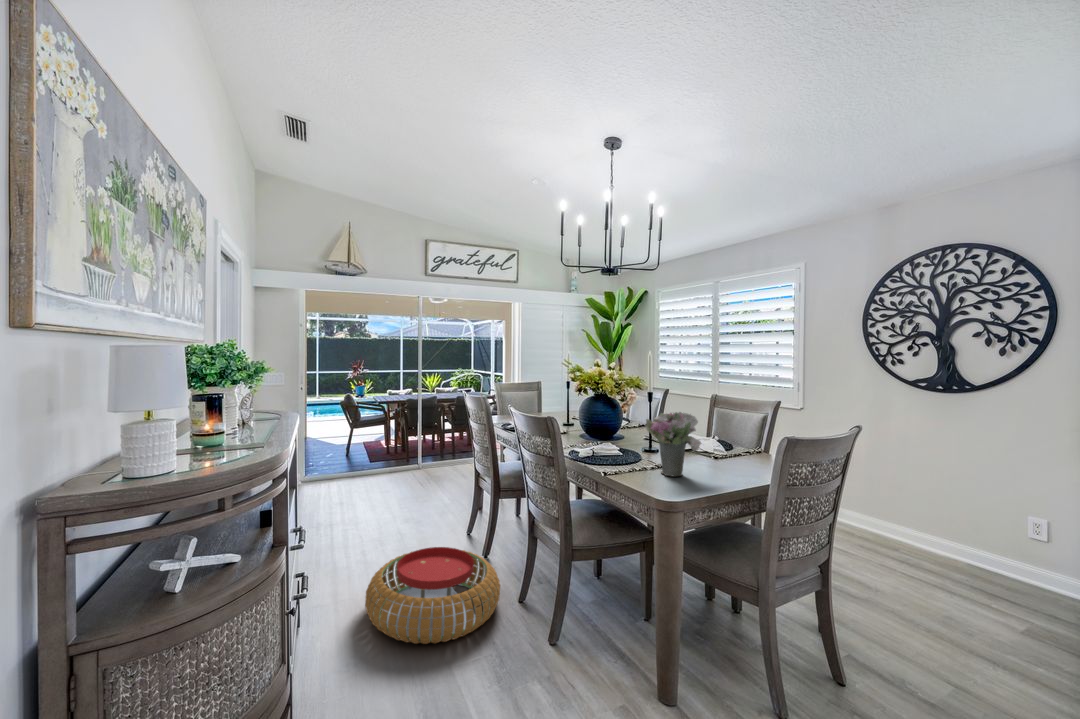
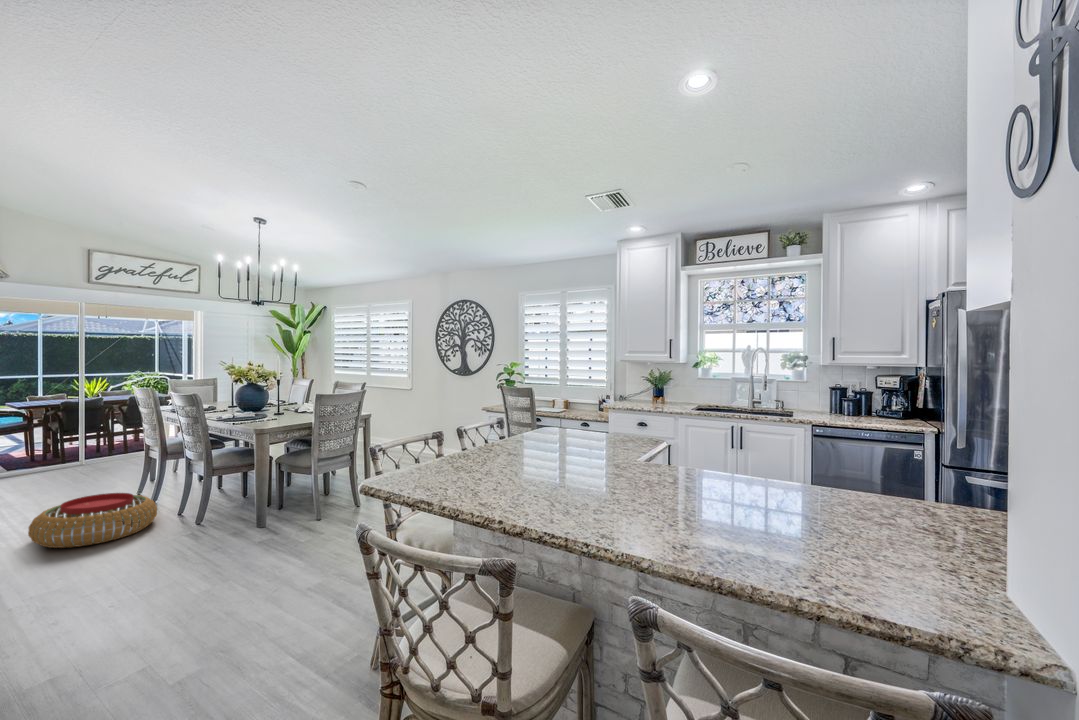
flower bouquet: present [646,412,701,477] -> none [259,388,290,422]

